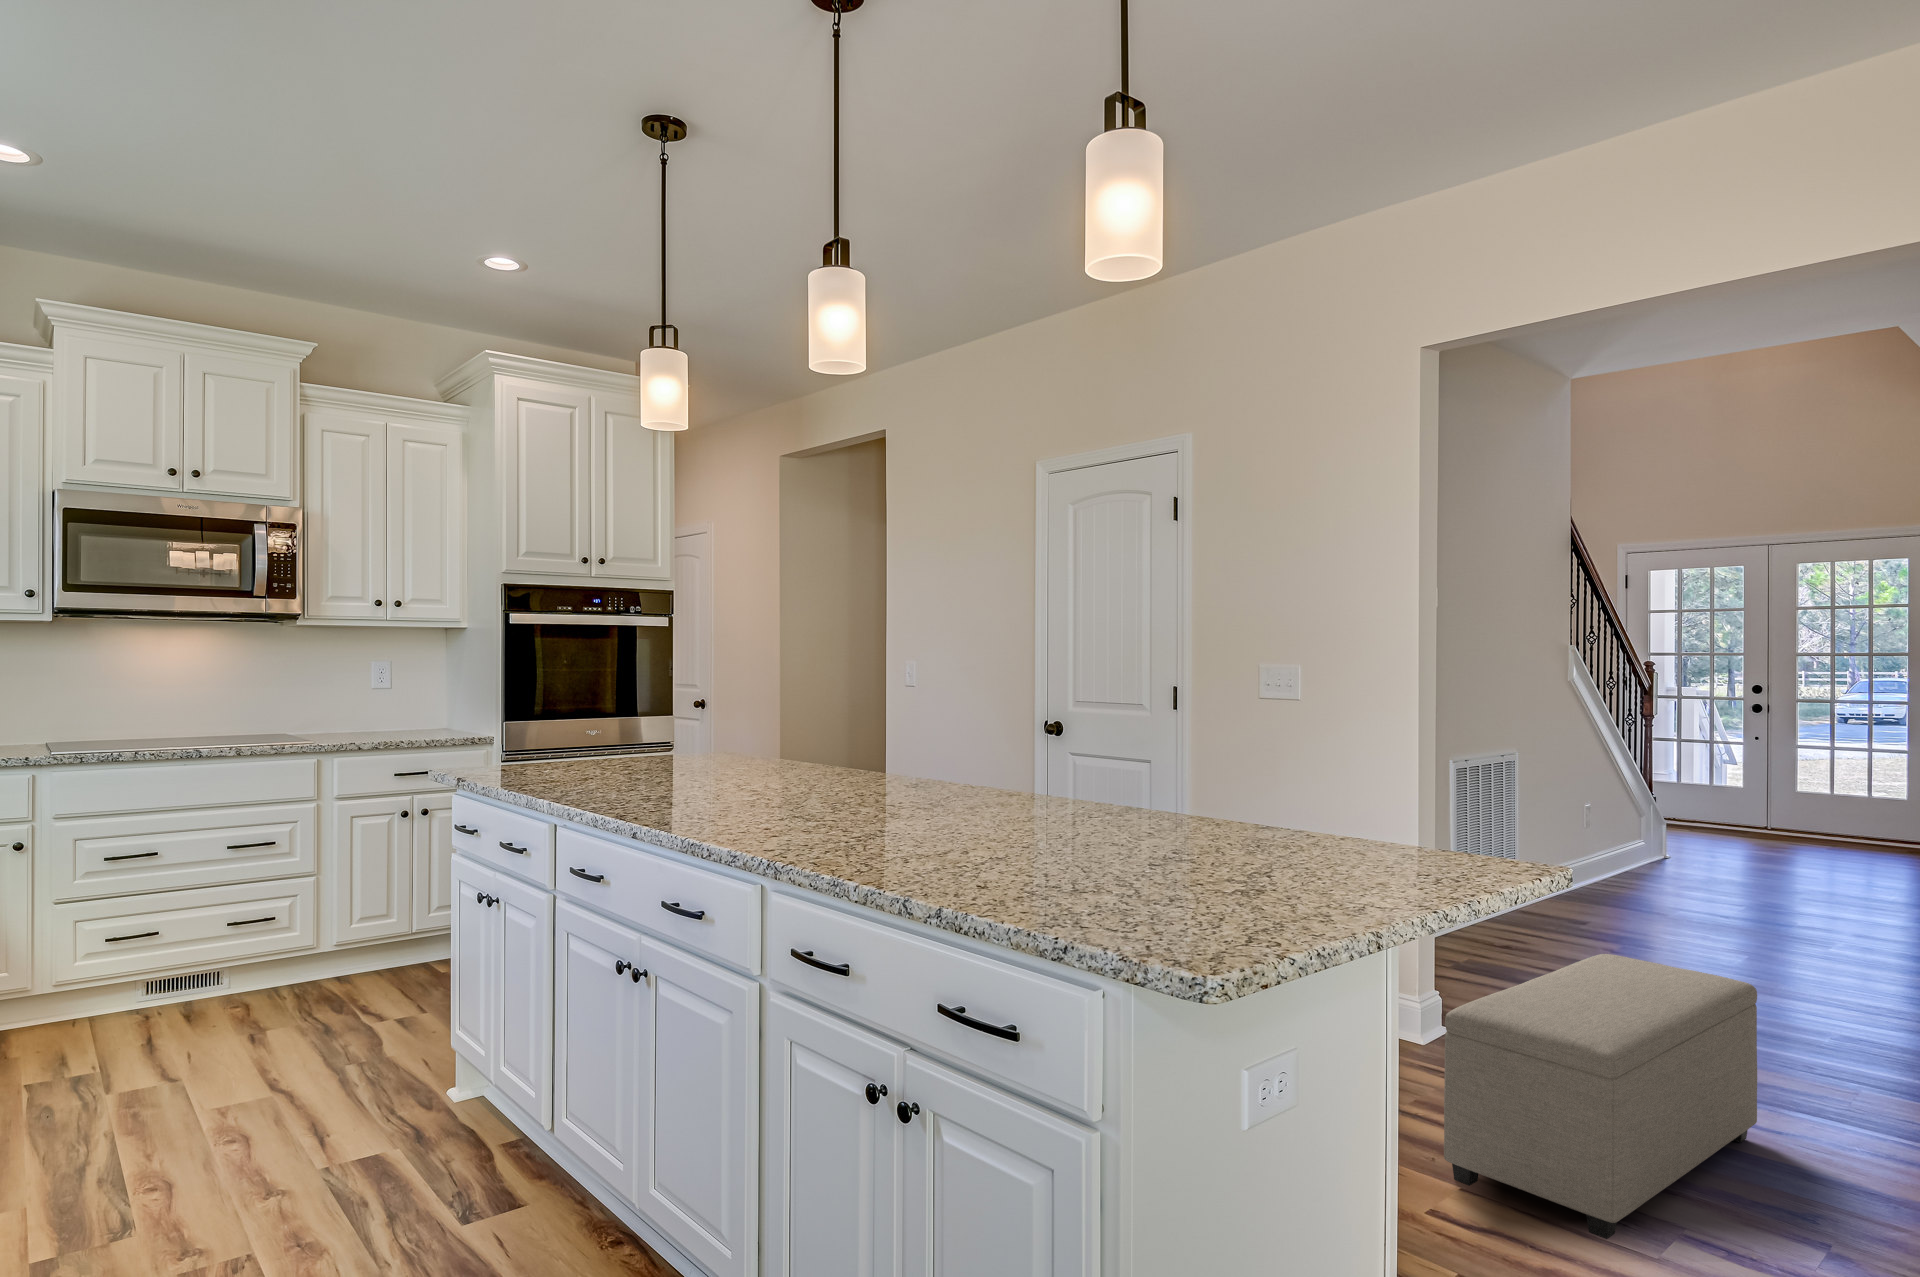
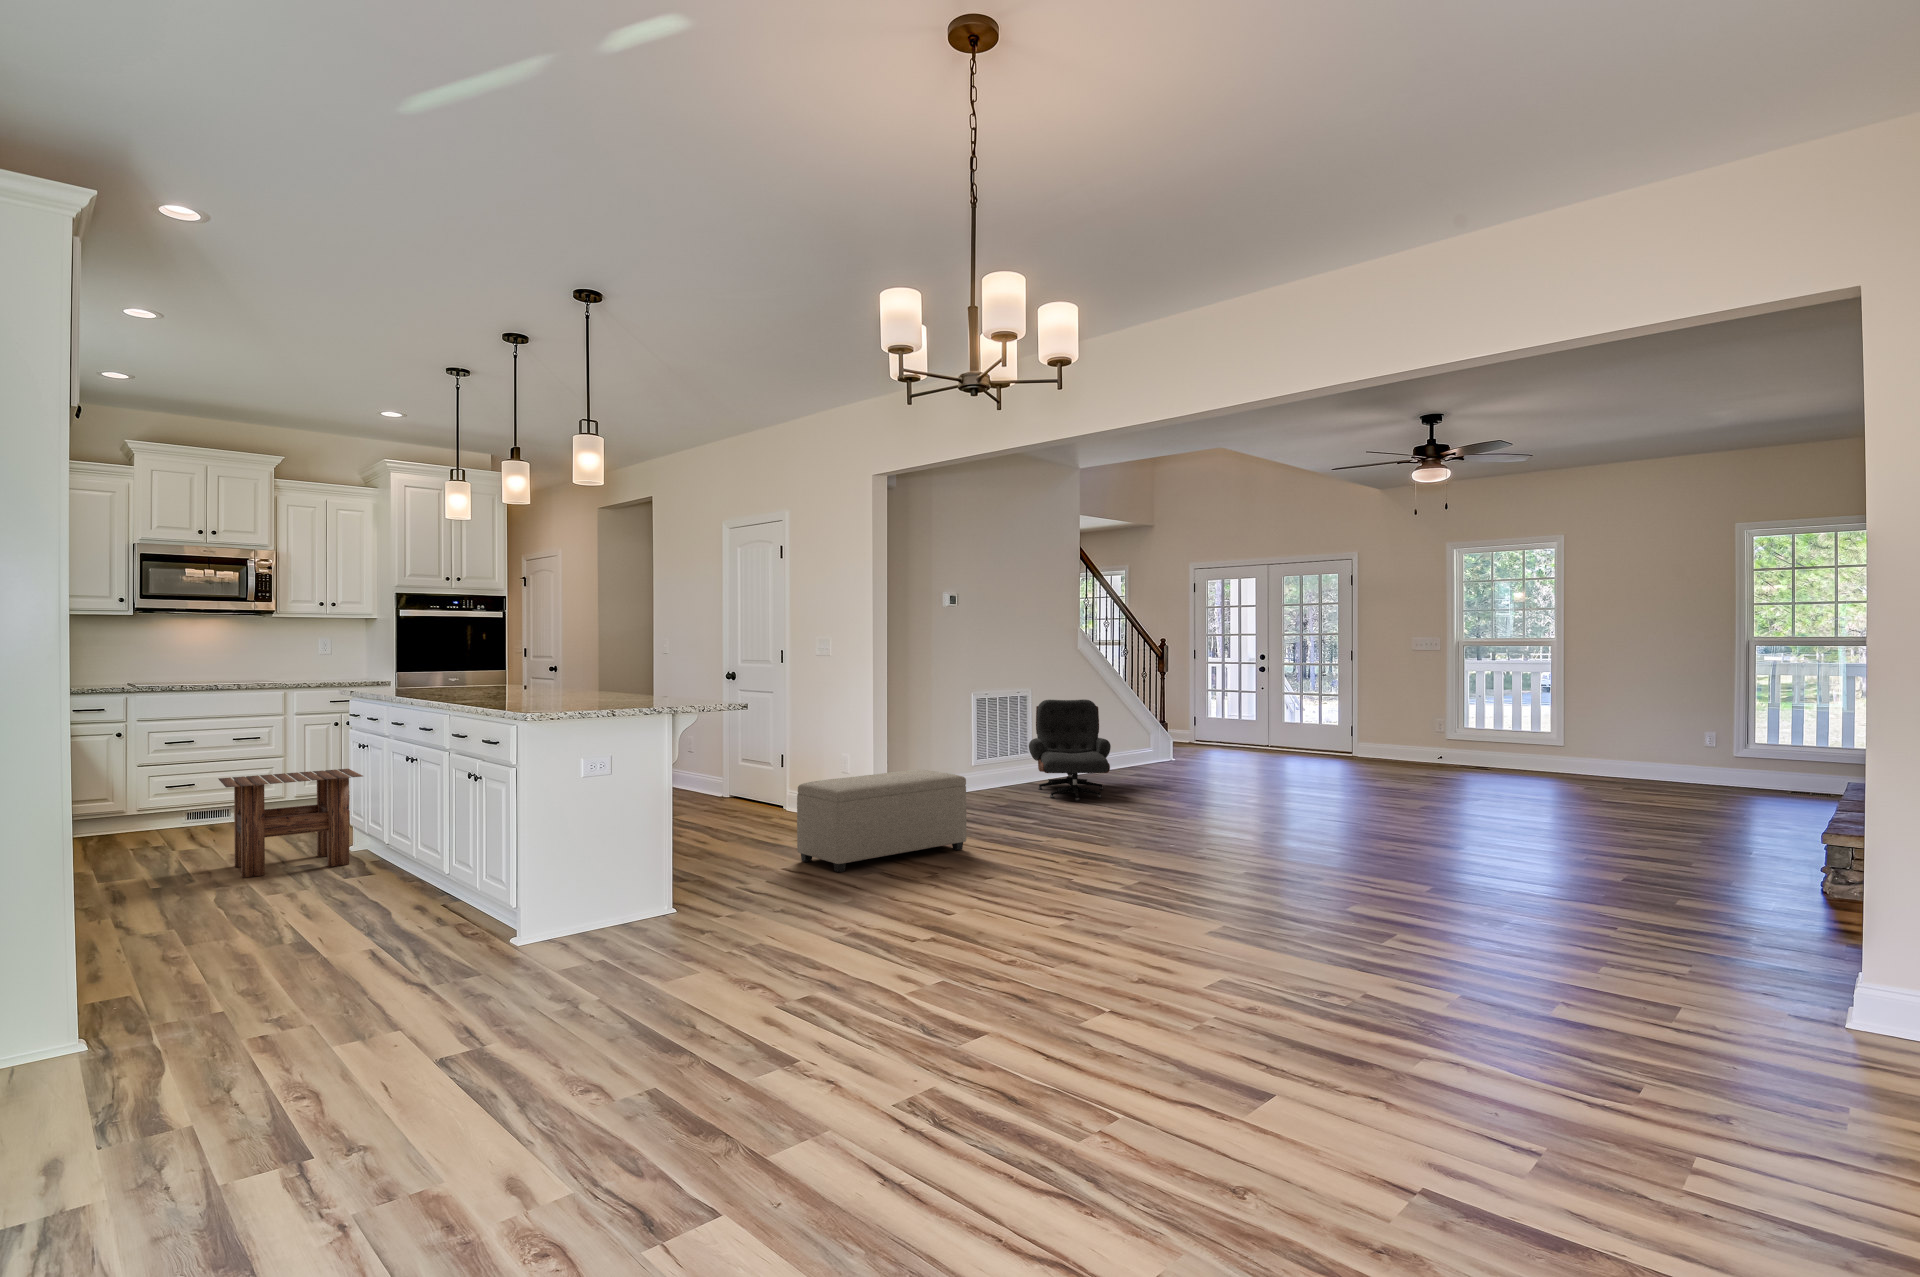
lounge chair: none [1537,772,1754,965] -> present [1029,700,1111,801]
side table: none [209,940,513,1223] -> present [218,769,363,878]

